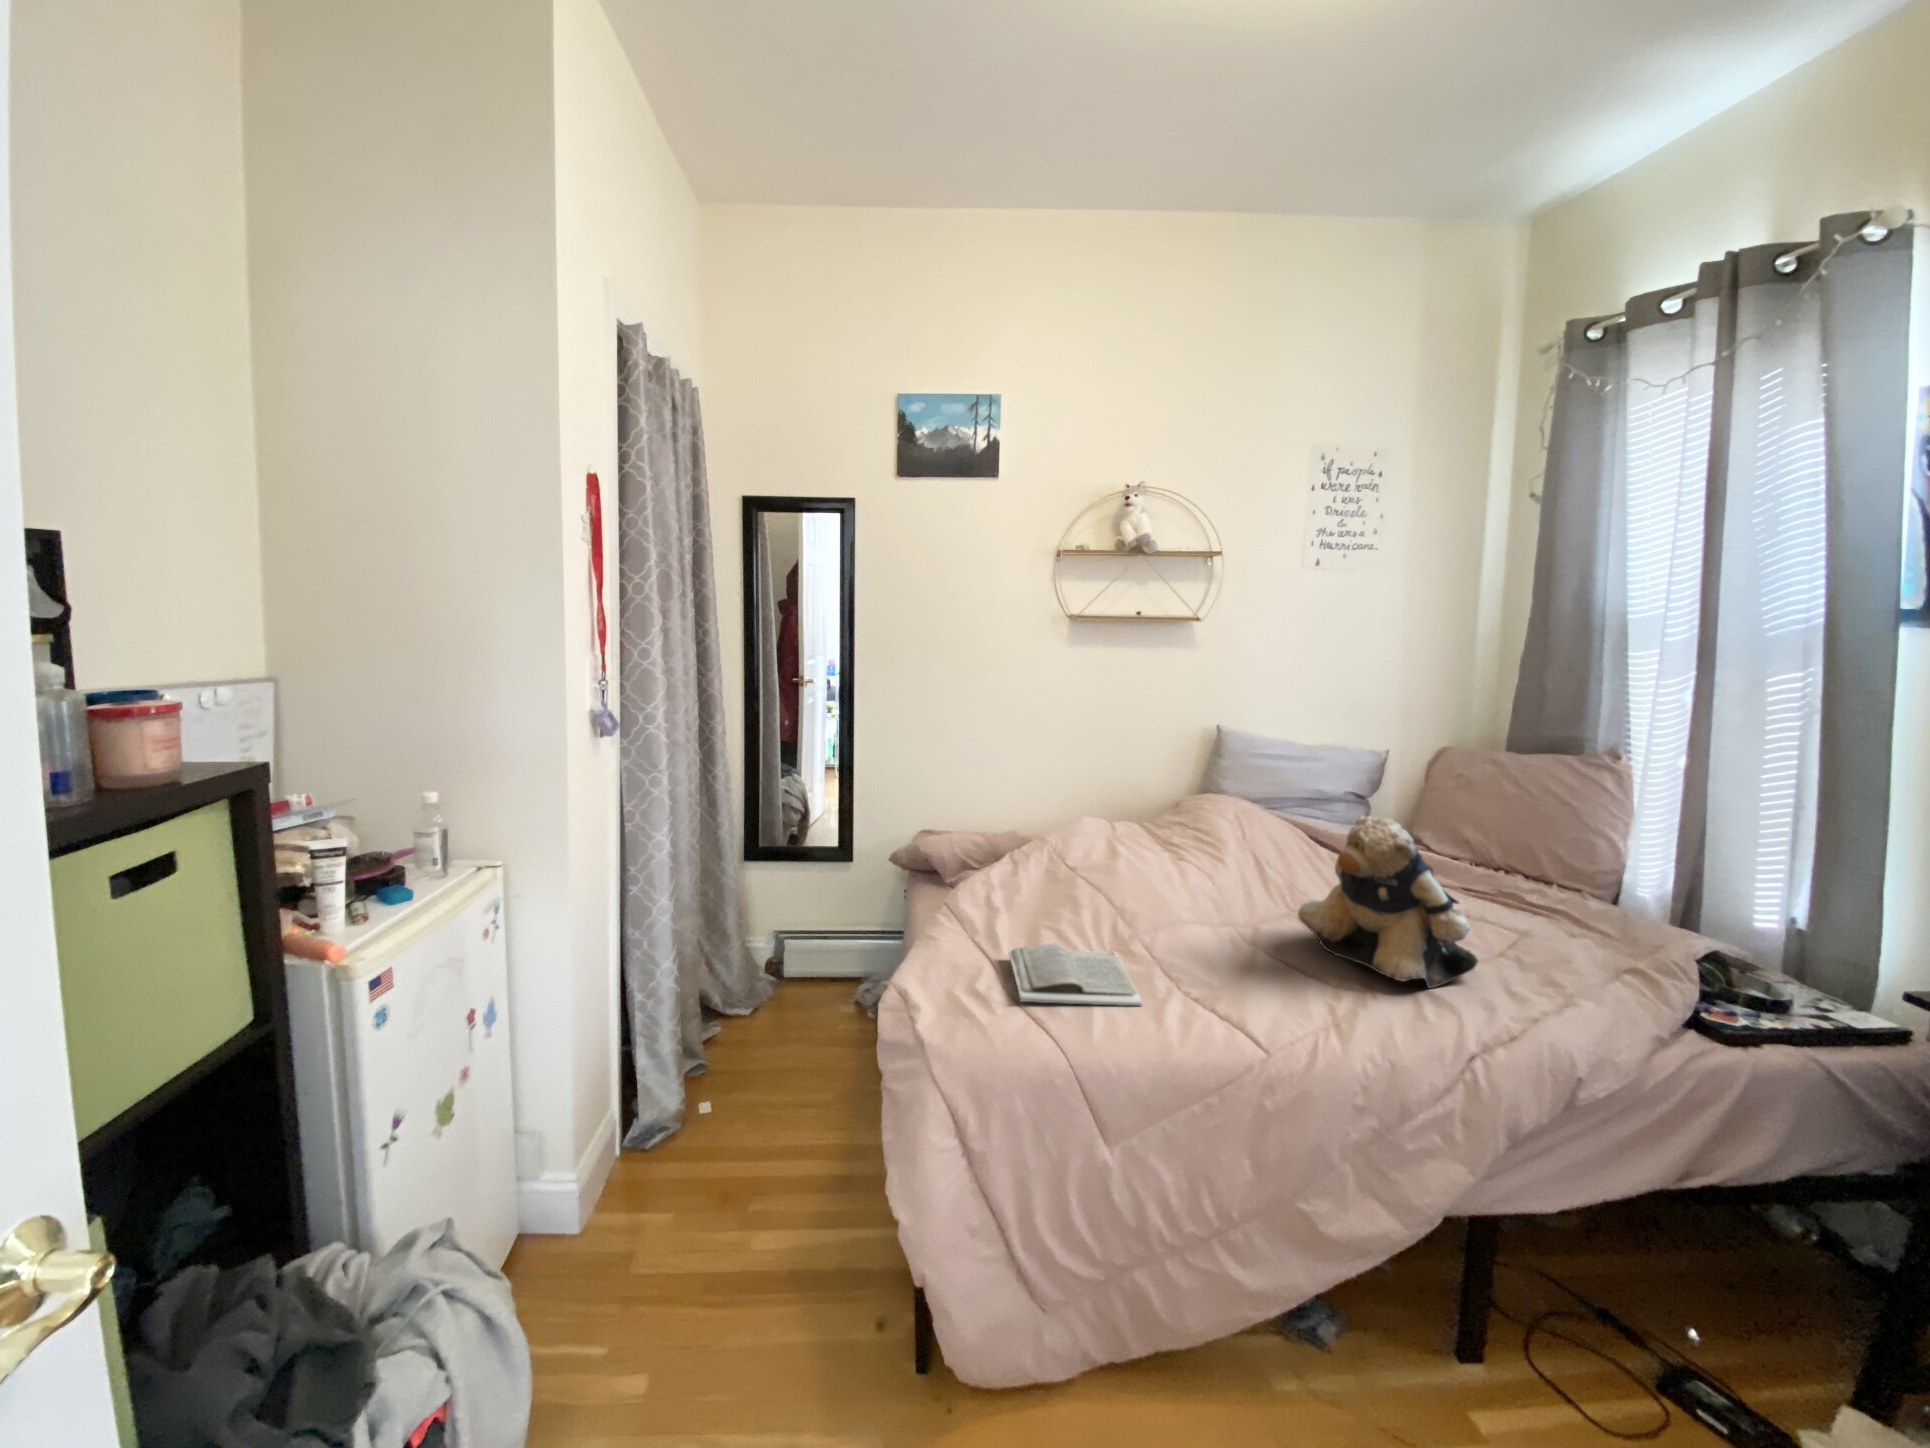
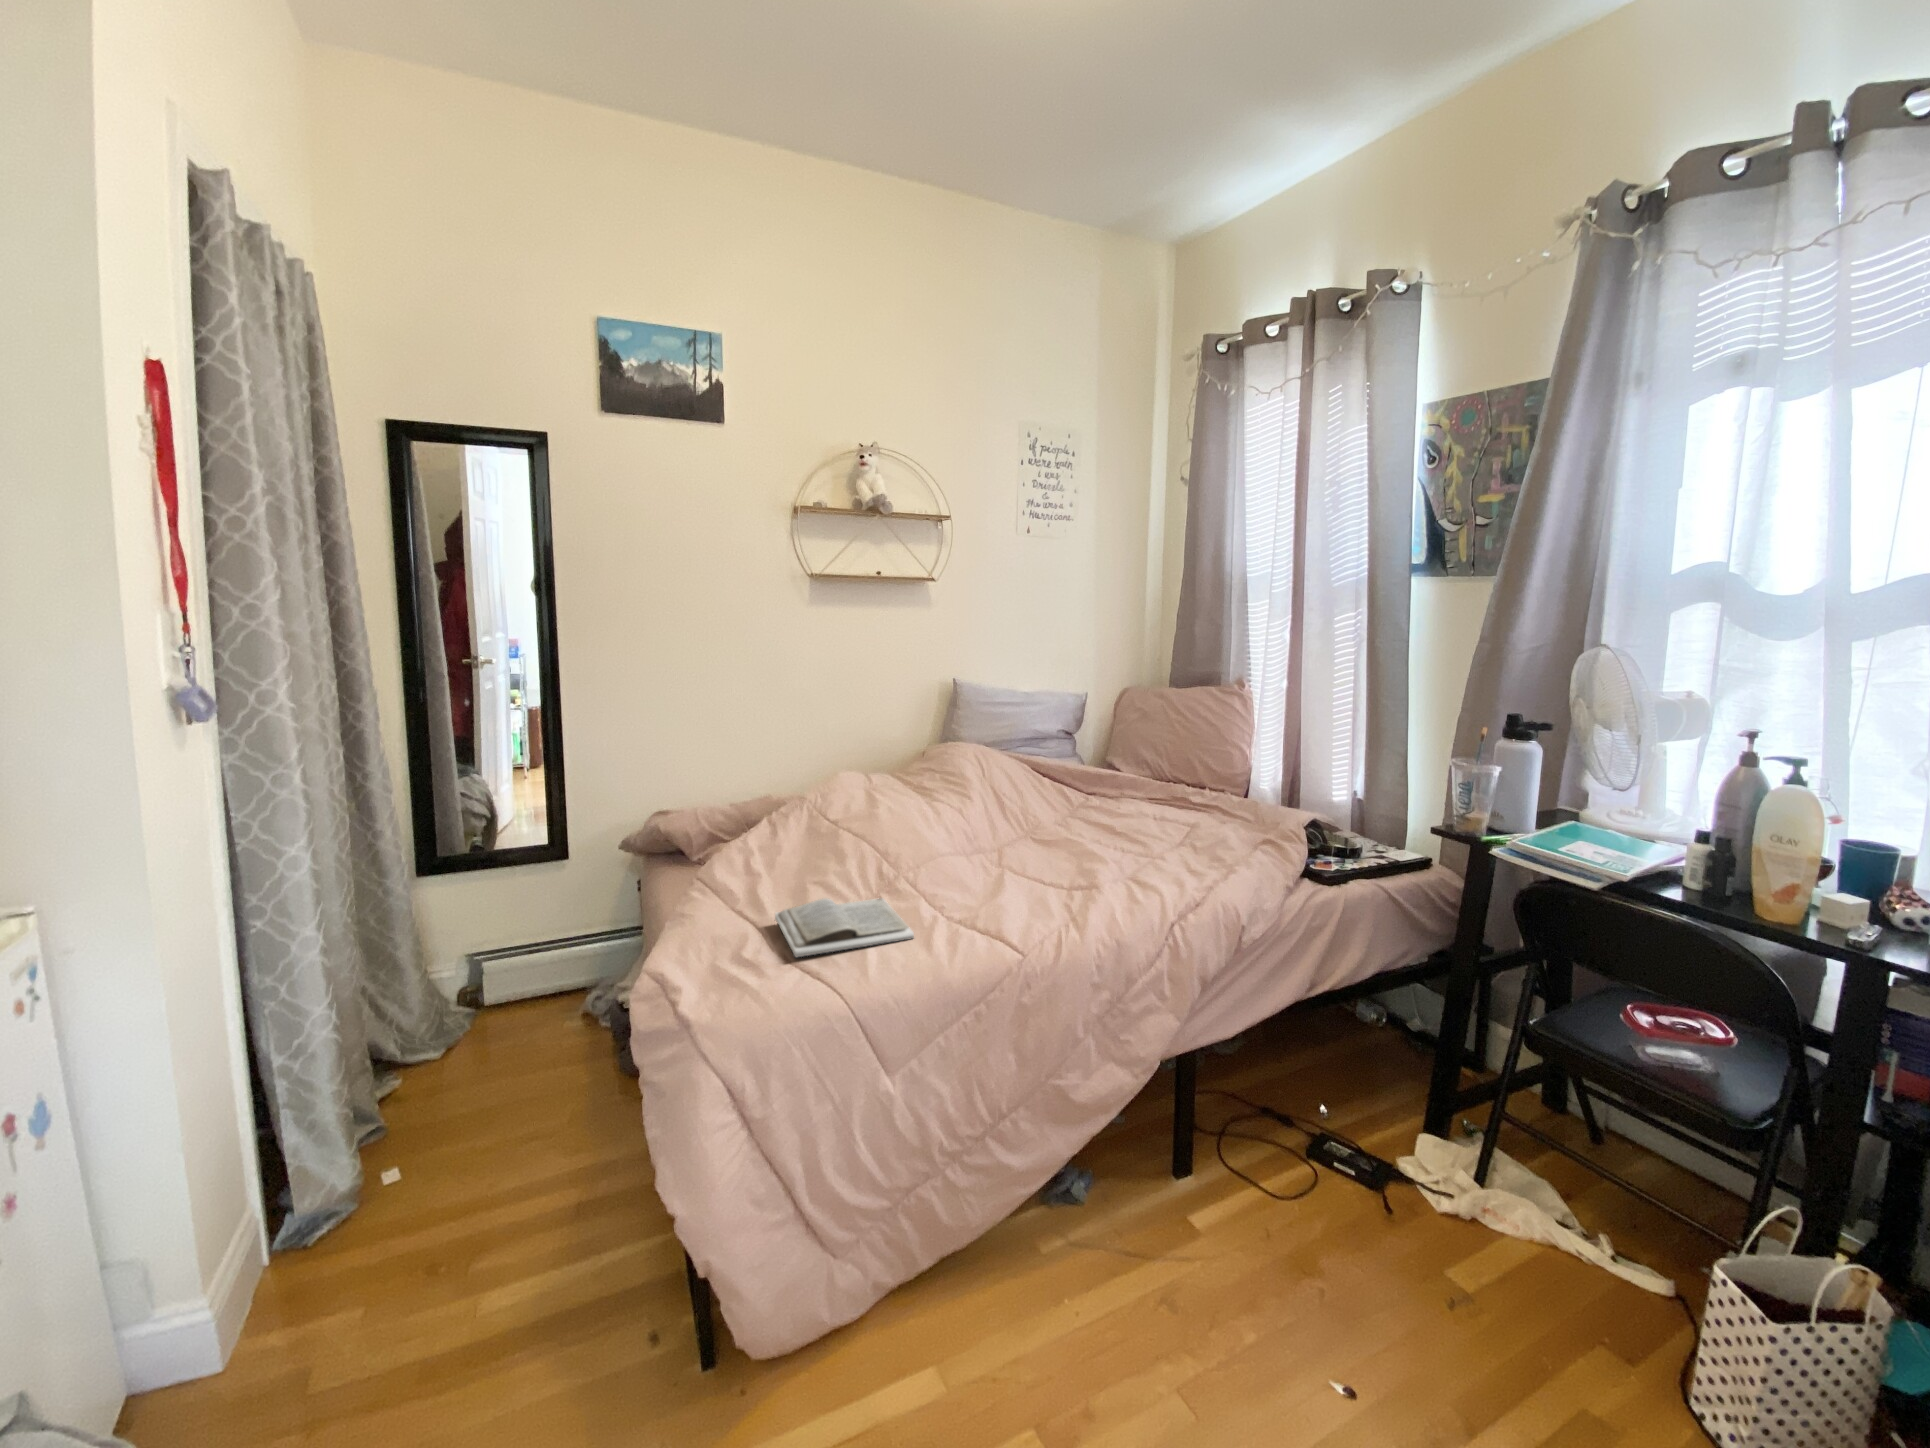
teddy bear: present [1298,815,1478,988] -> none [1039,740,1174,880]

